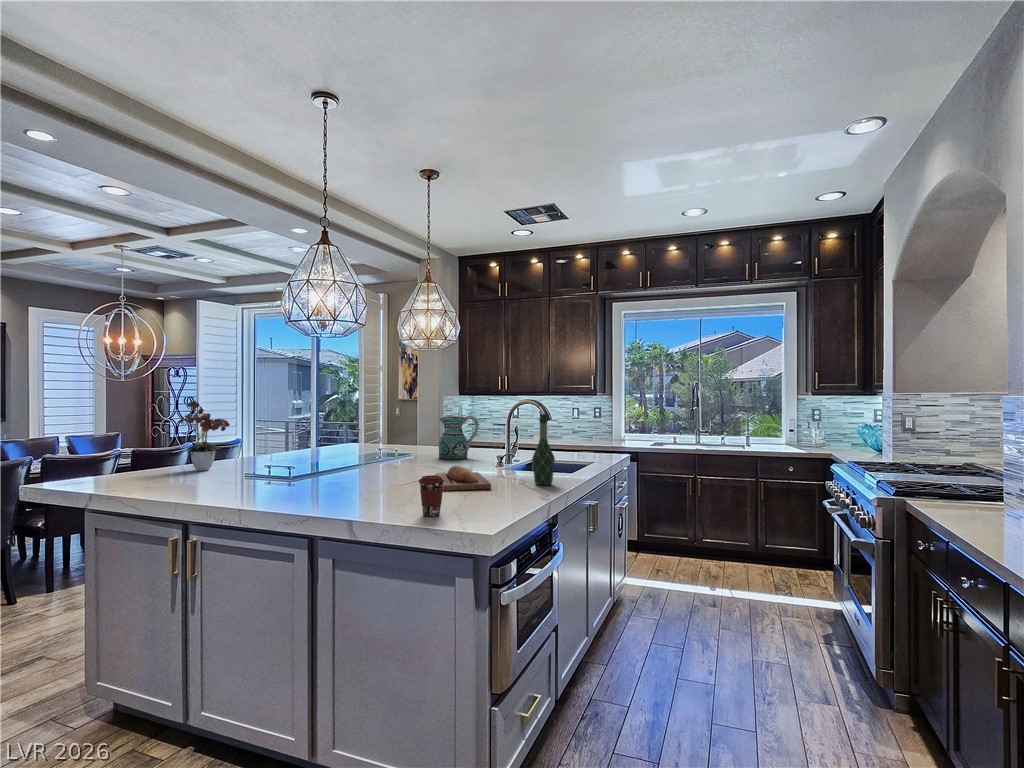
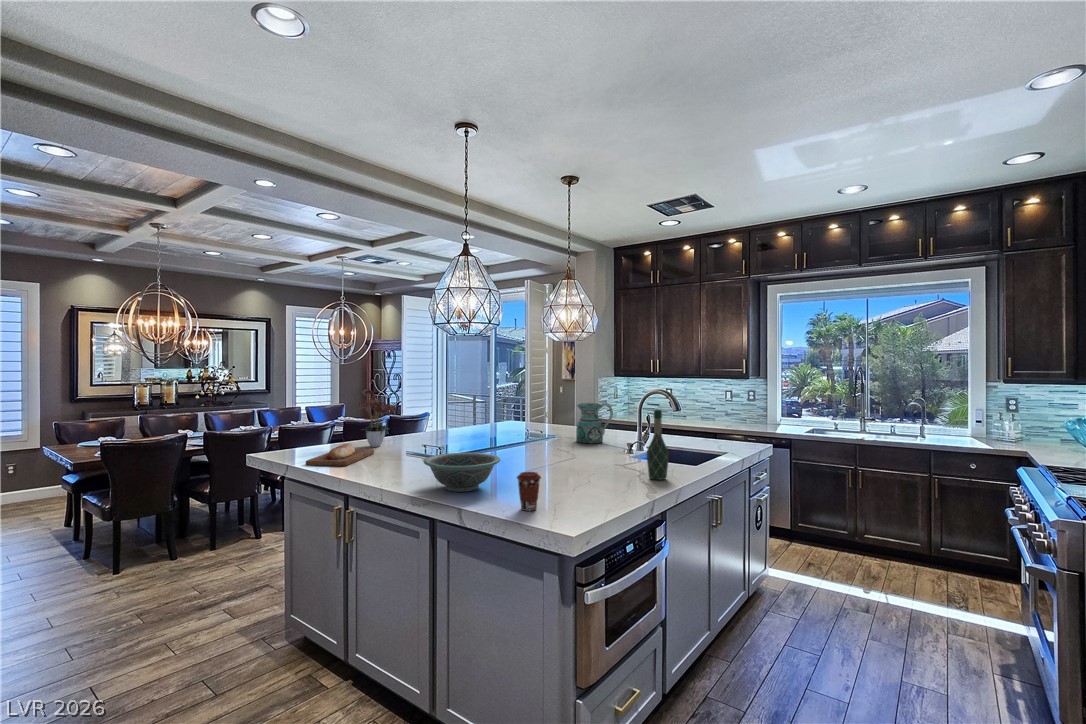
decorative bowl: none [298,464,387,505] -> present [423,453,500,492]
bread loaf: present [435,466,491,491] -> present [306,443,374,466]

